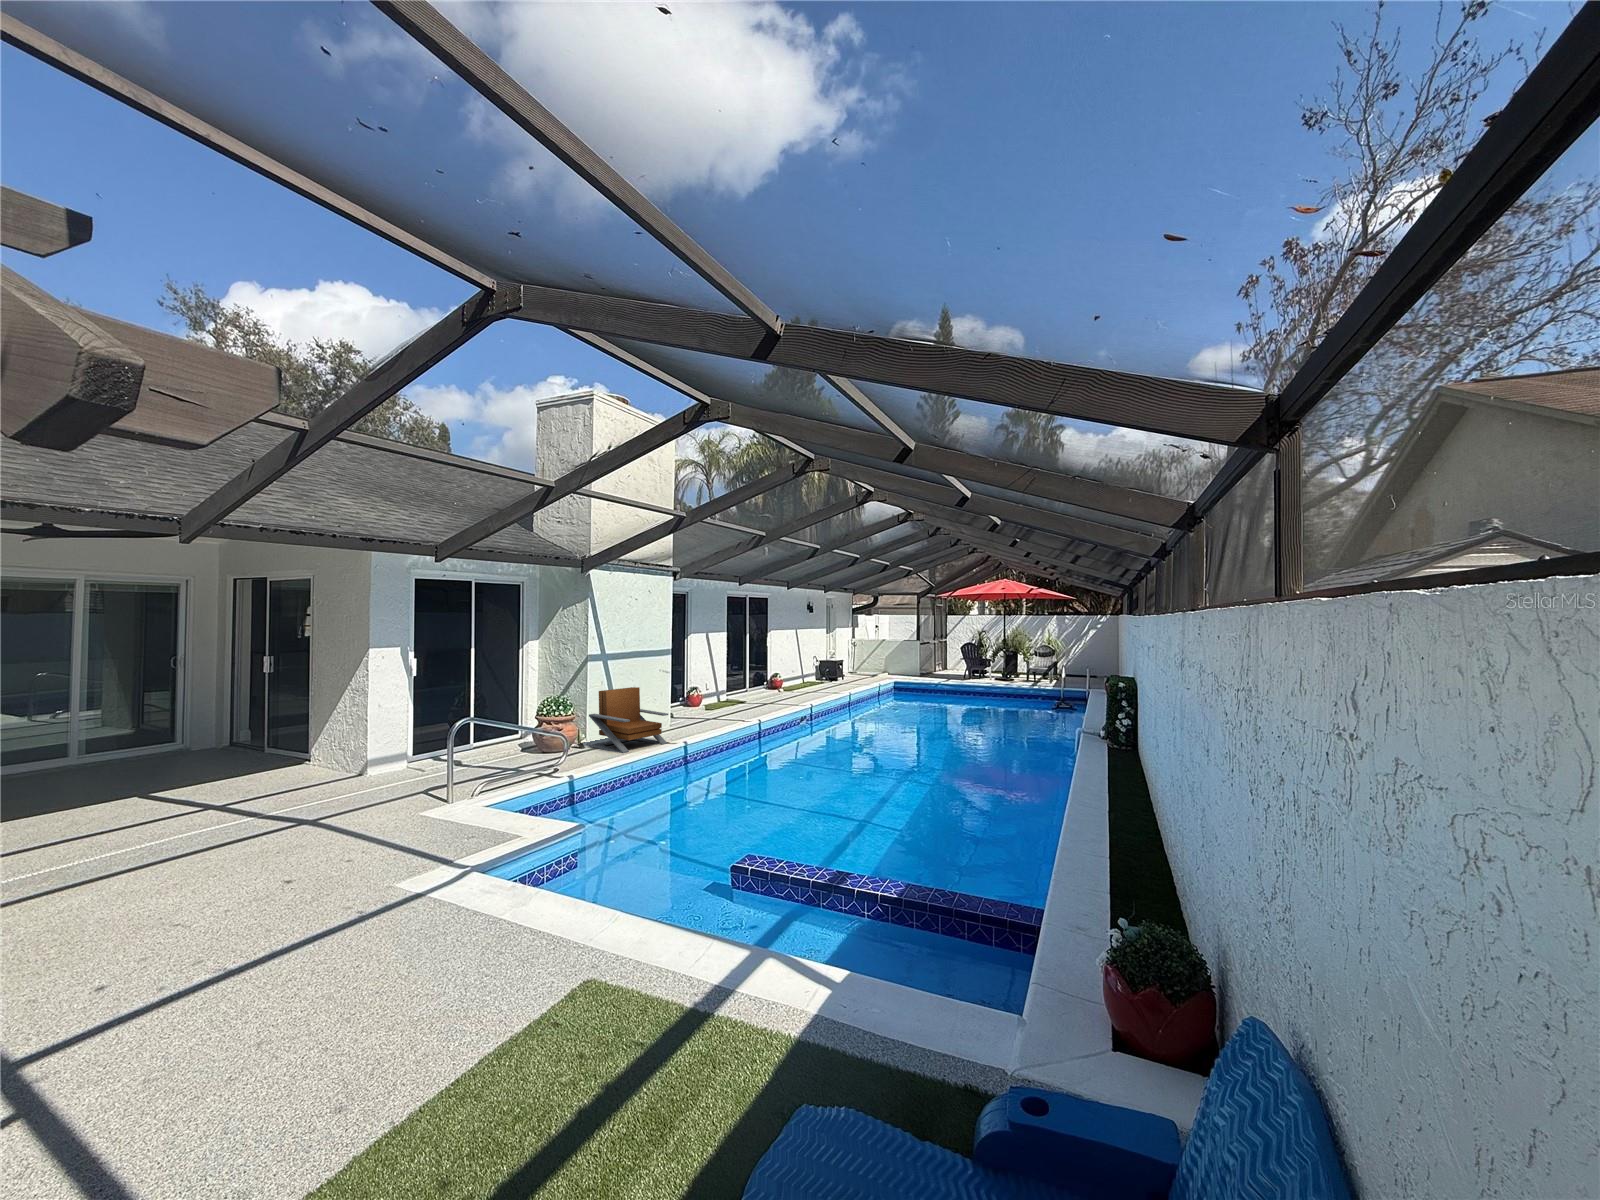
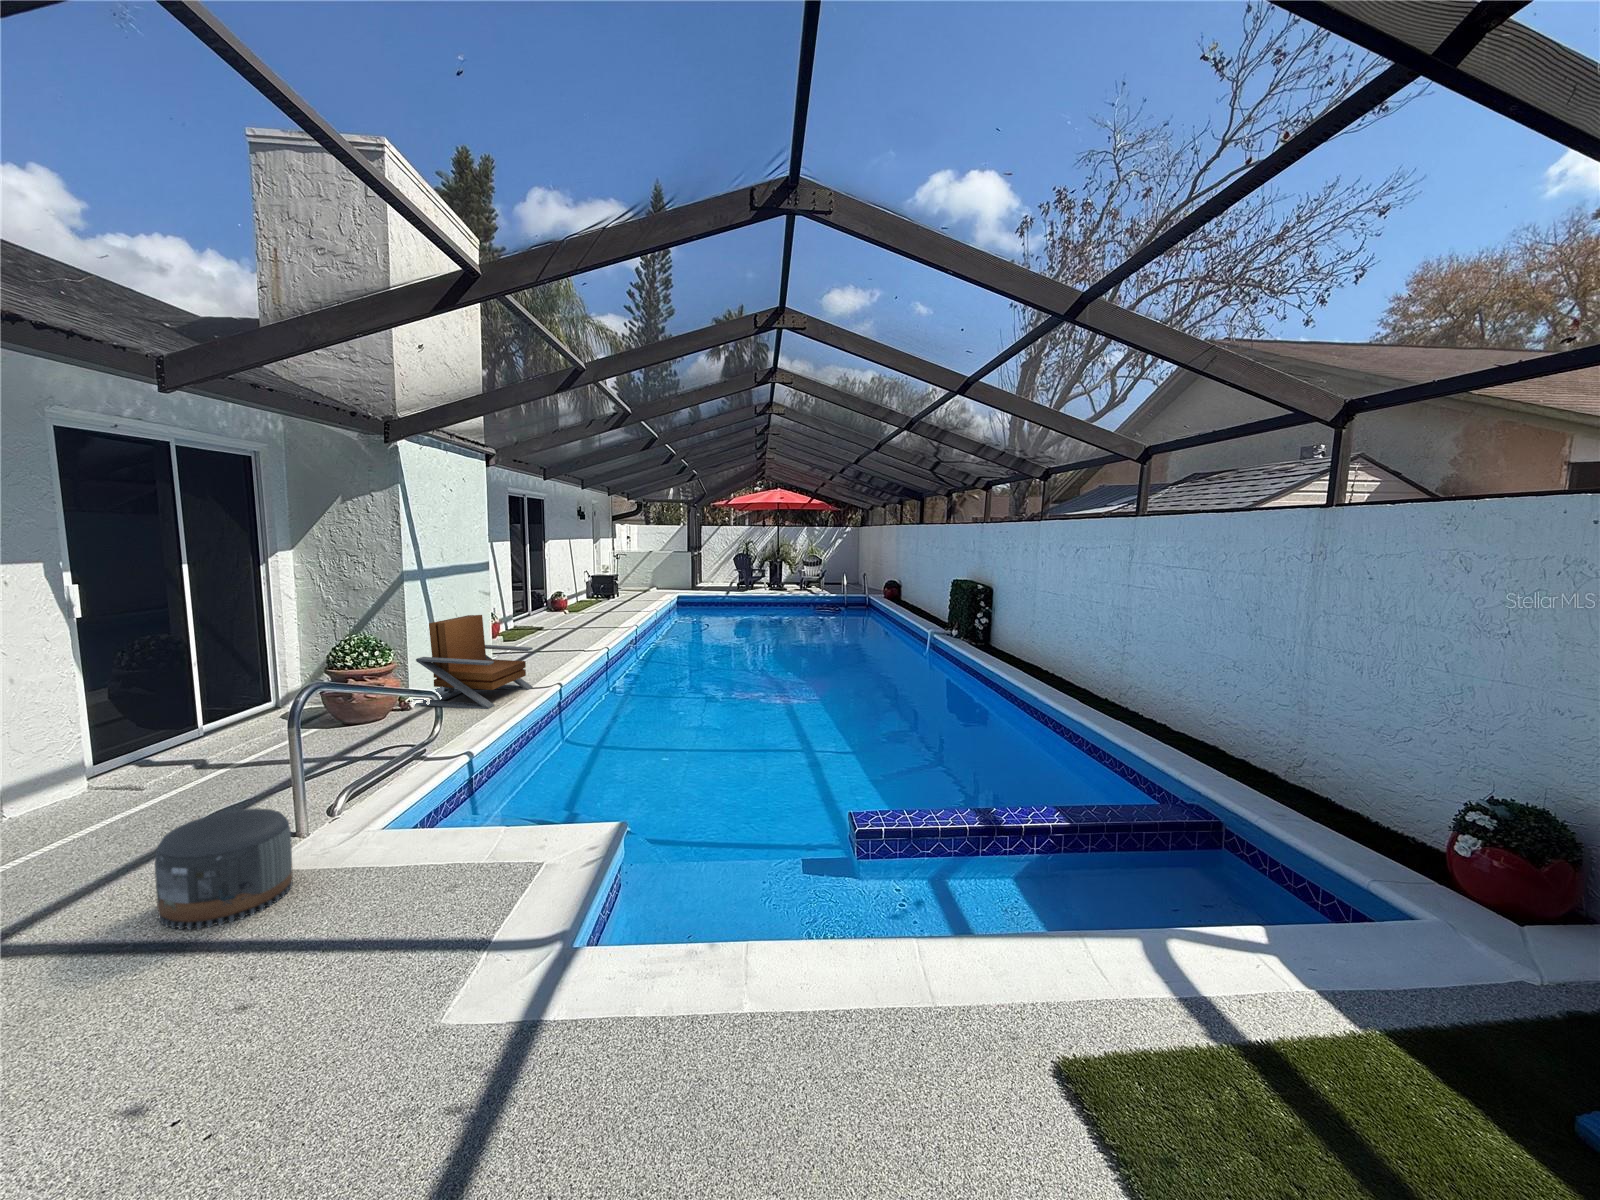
pouf: none [387,774,443,824] -> present [155,808,293,930]

